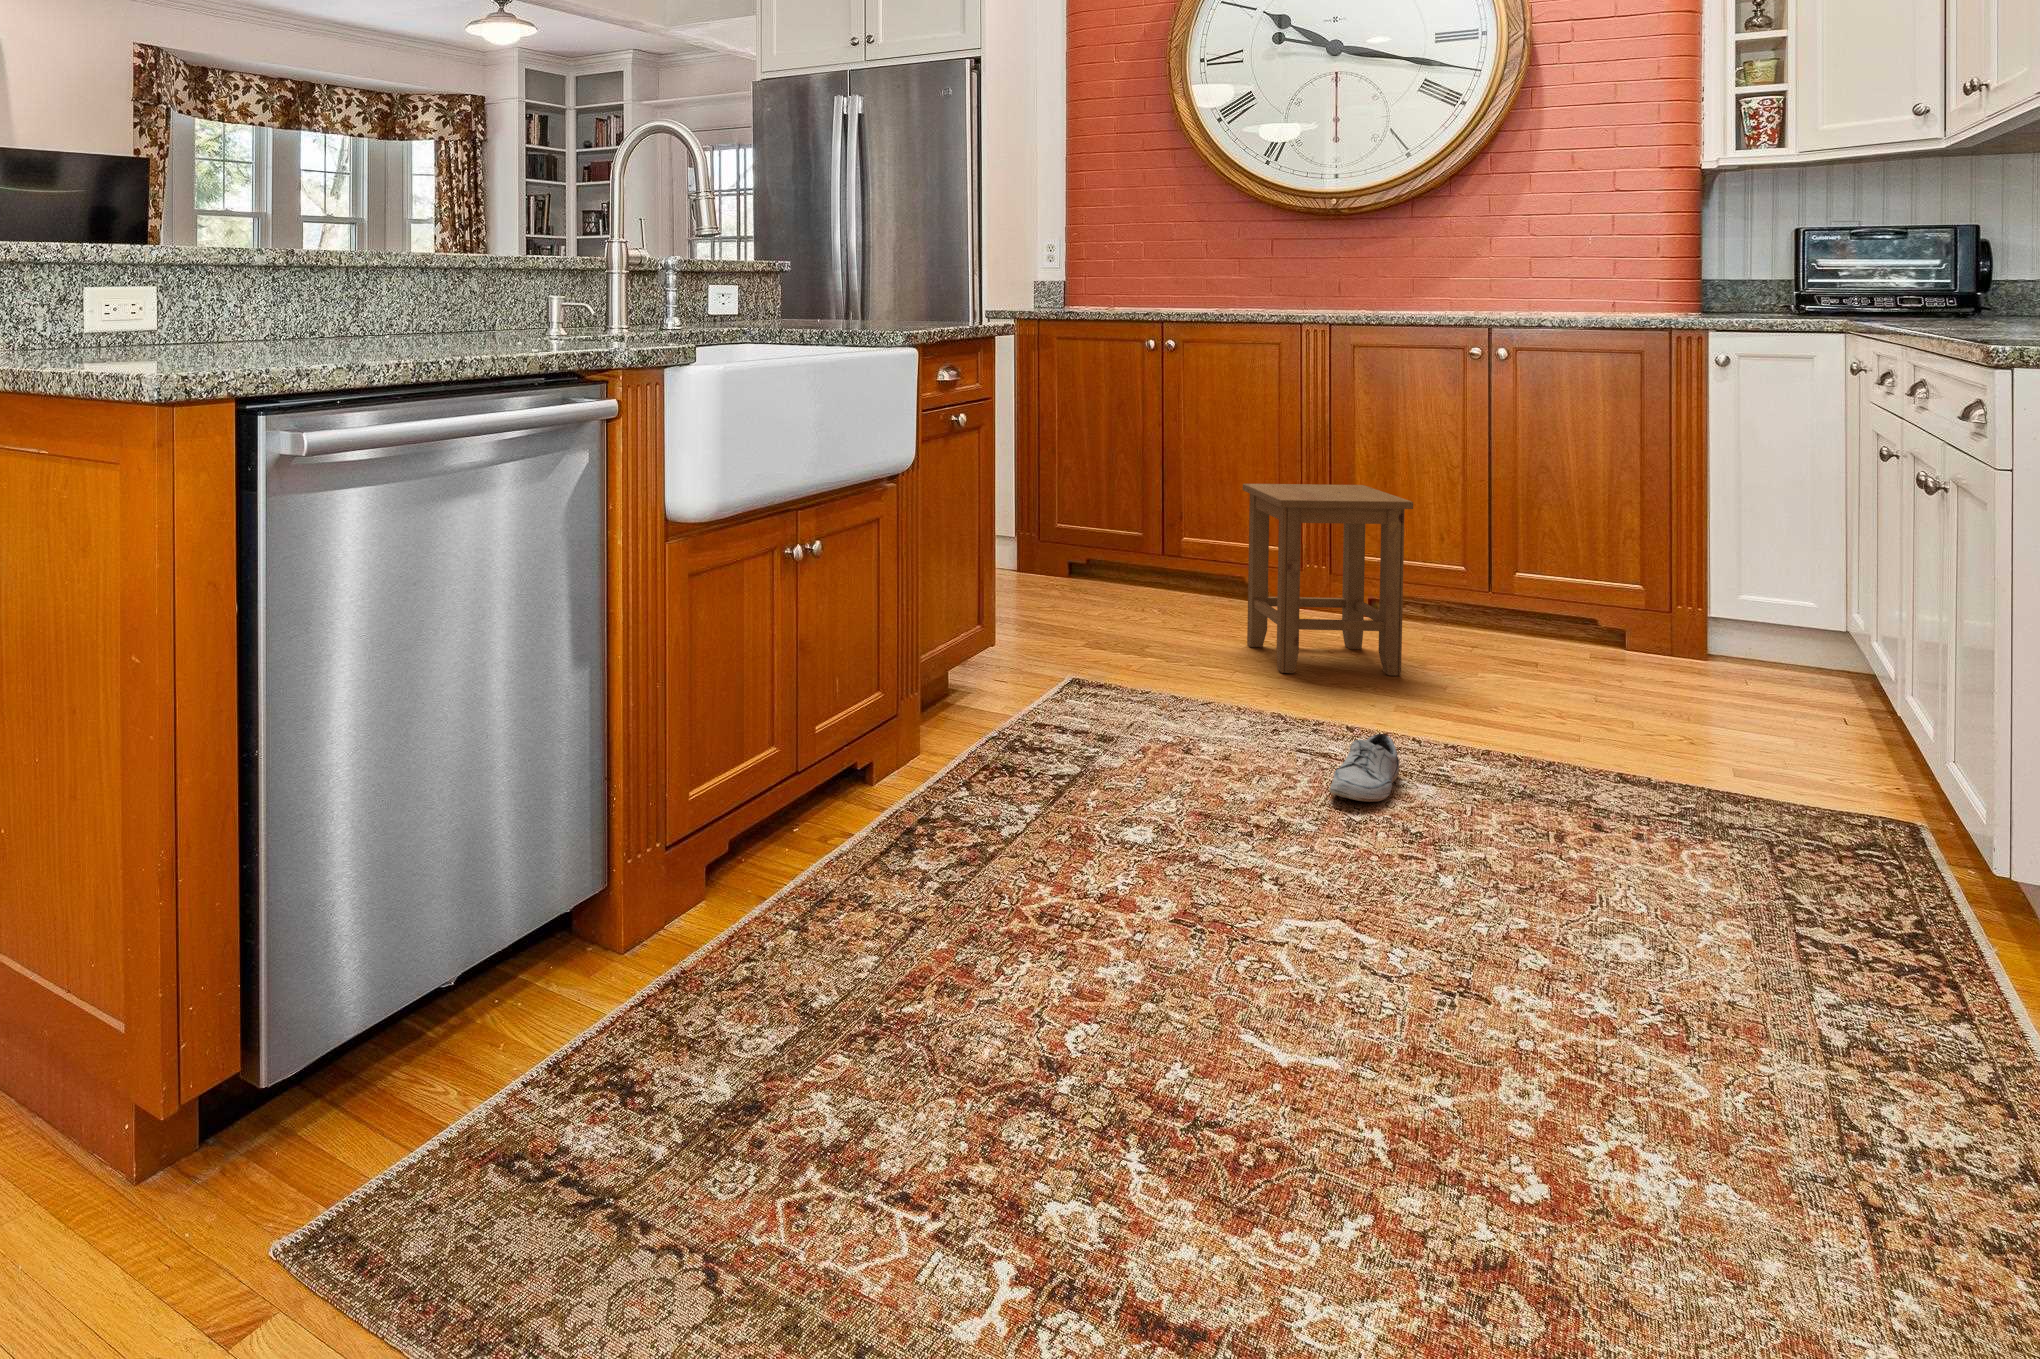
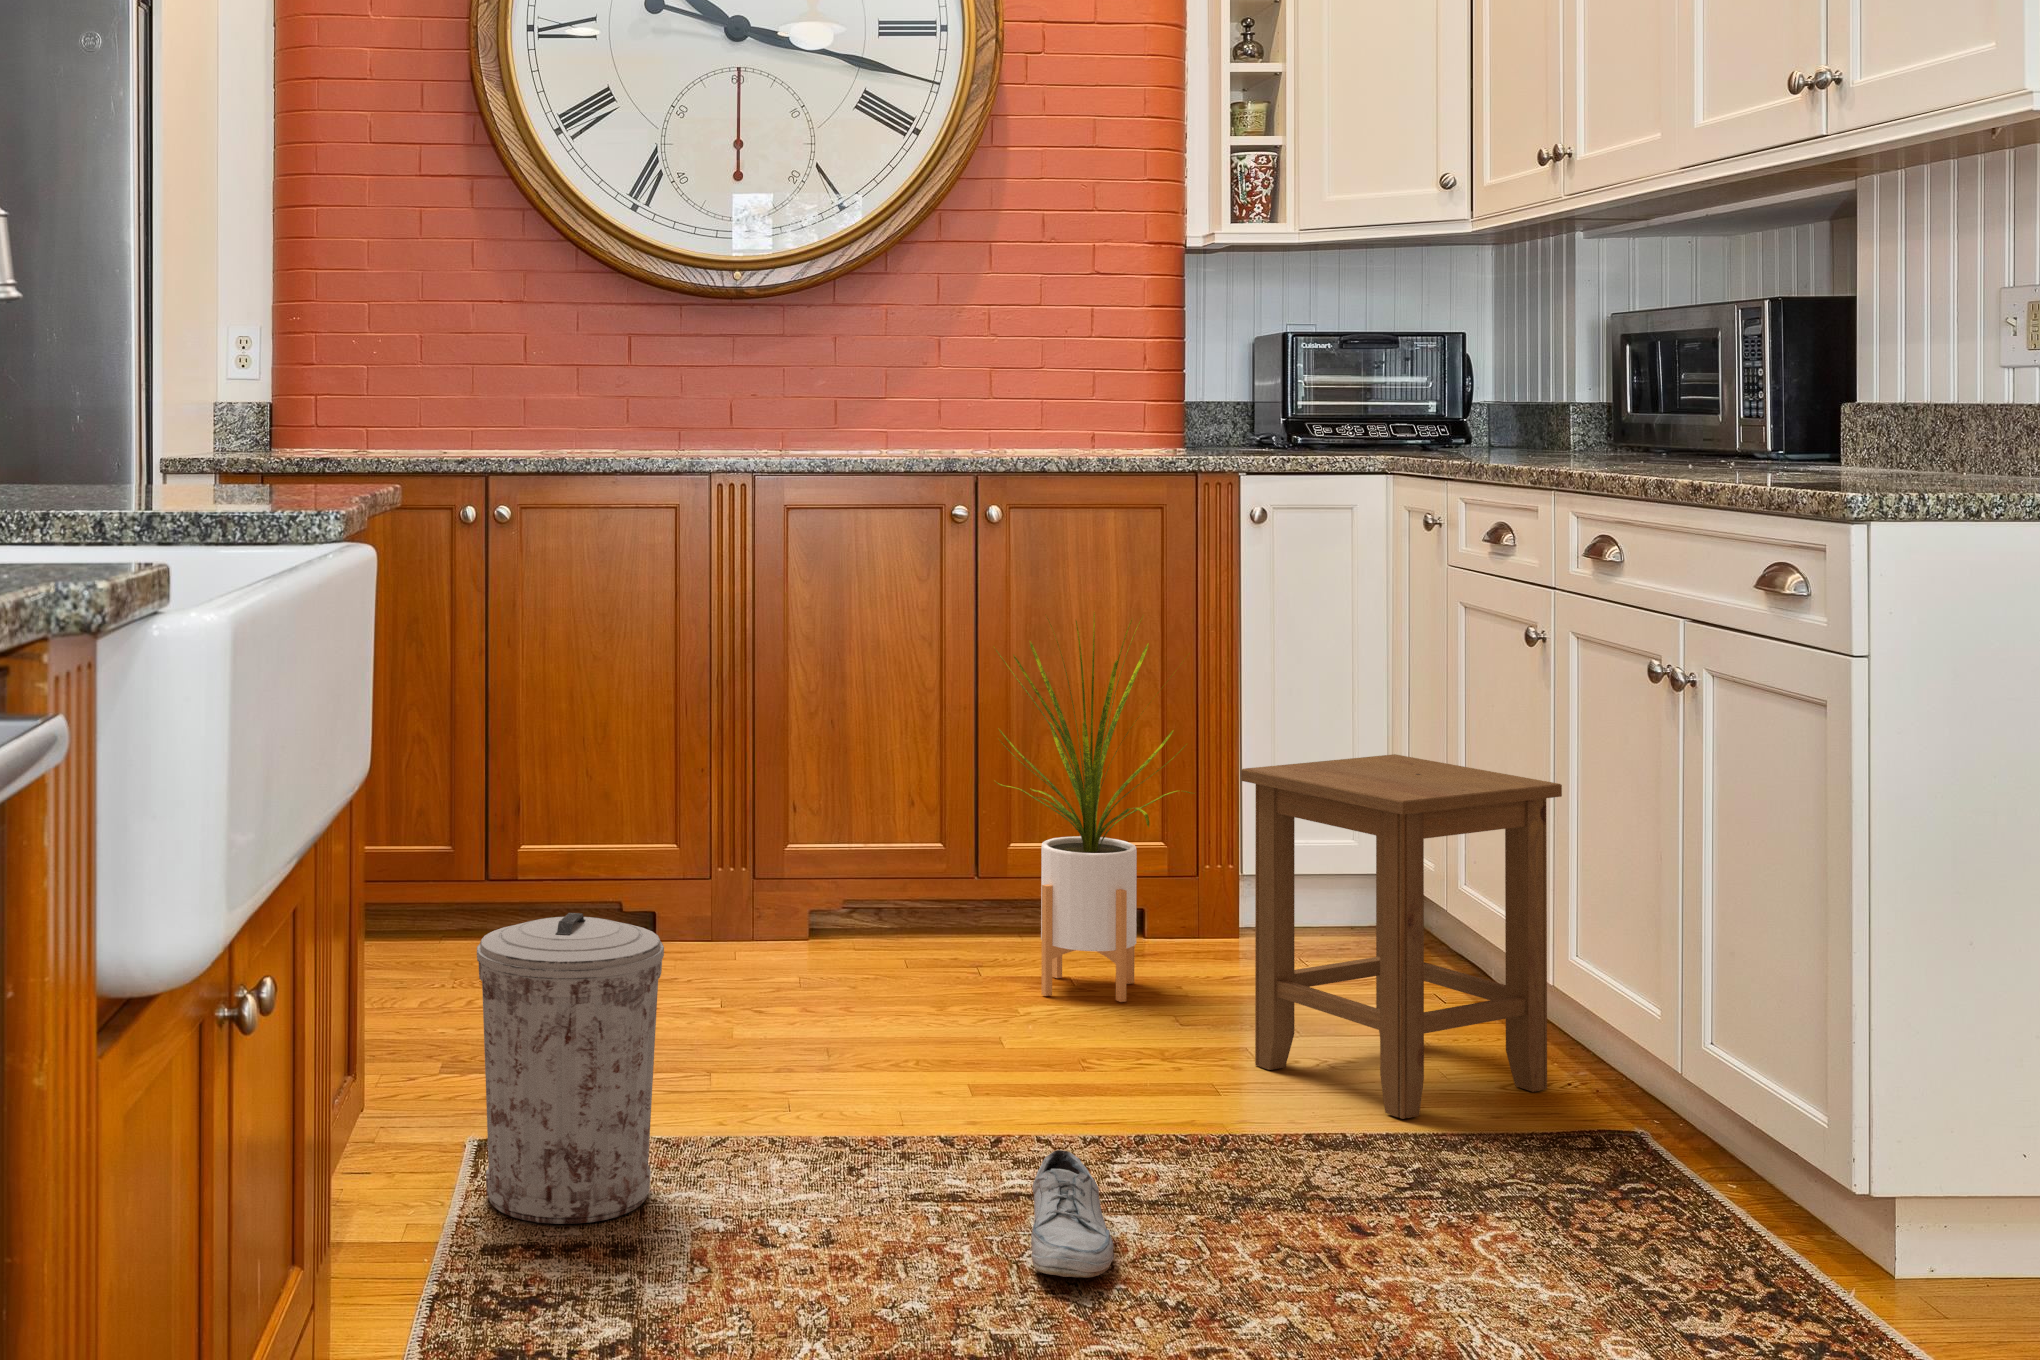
house plant: none [1465,420,1621,679] -> present [993,612,1192,1002]
stool: present [1243,484,1413,675] -> present [1241,754,1562,1119]
trash can: none [1044,563,1150,727] -> present [477,913,664,1224]

